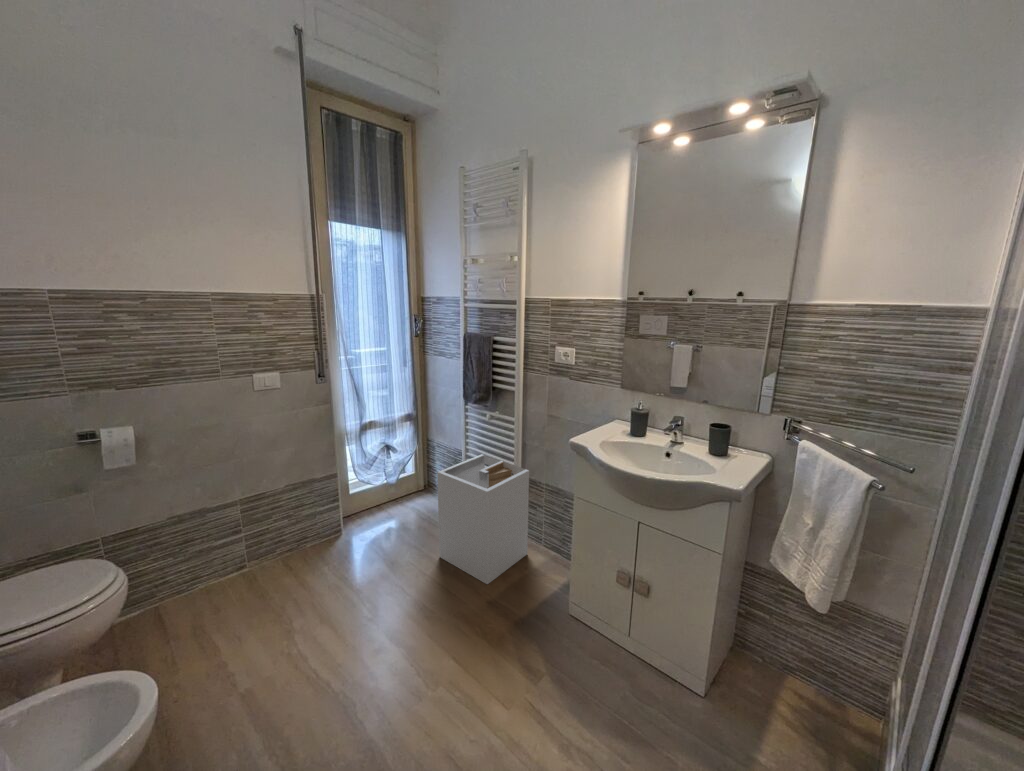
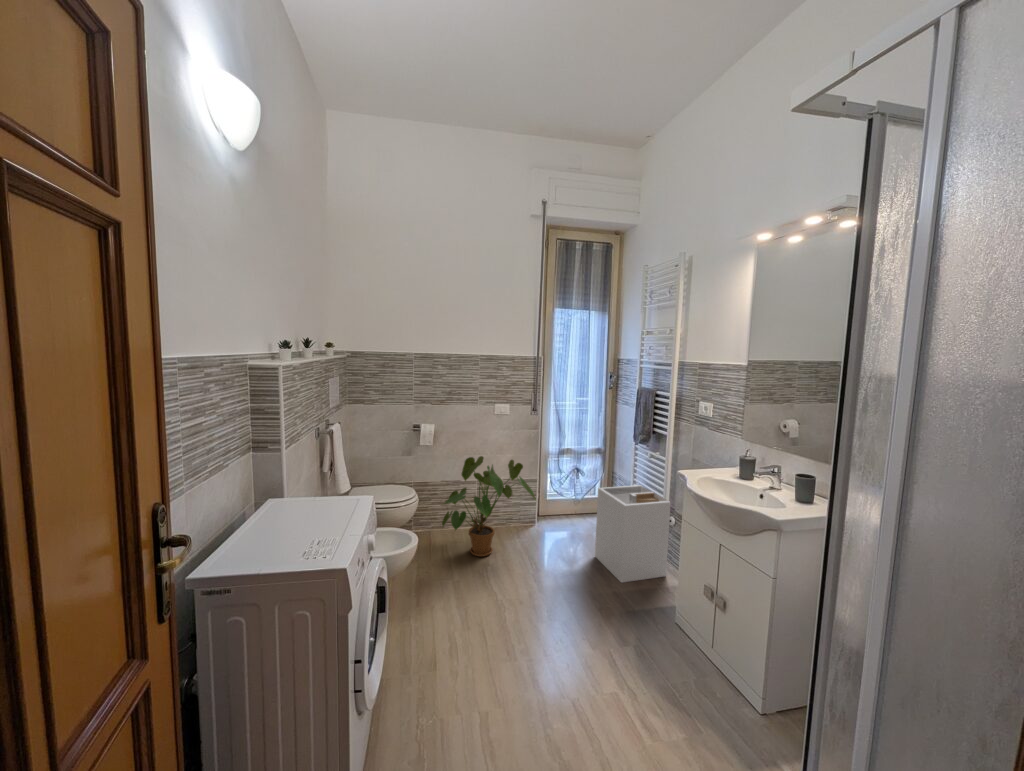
house plant: none [176,457,355,627] -> present [442,456,535,557]

